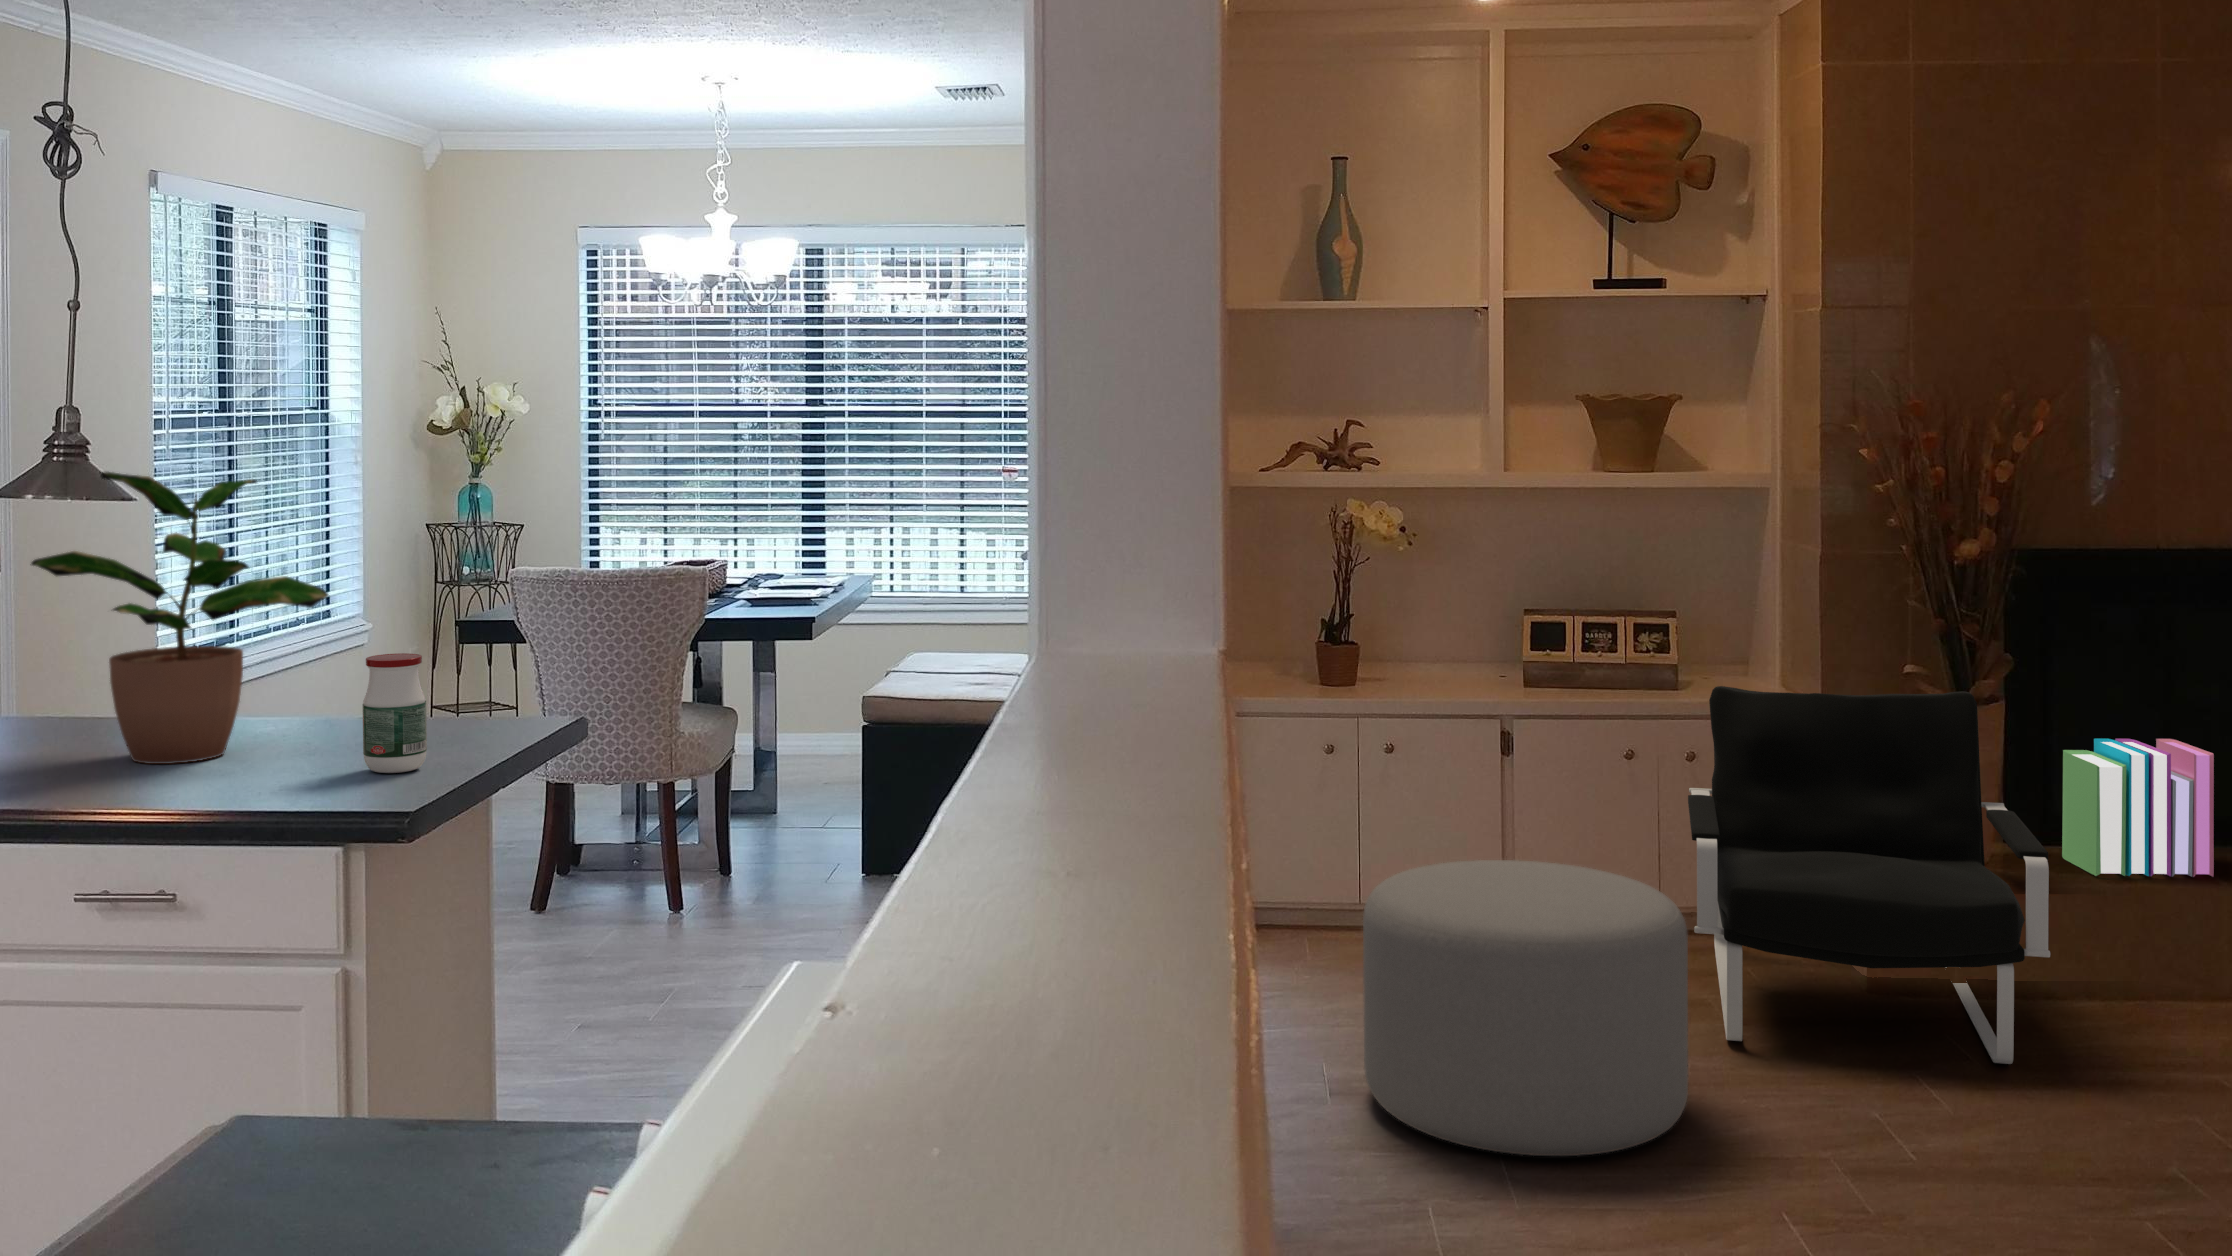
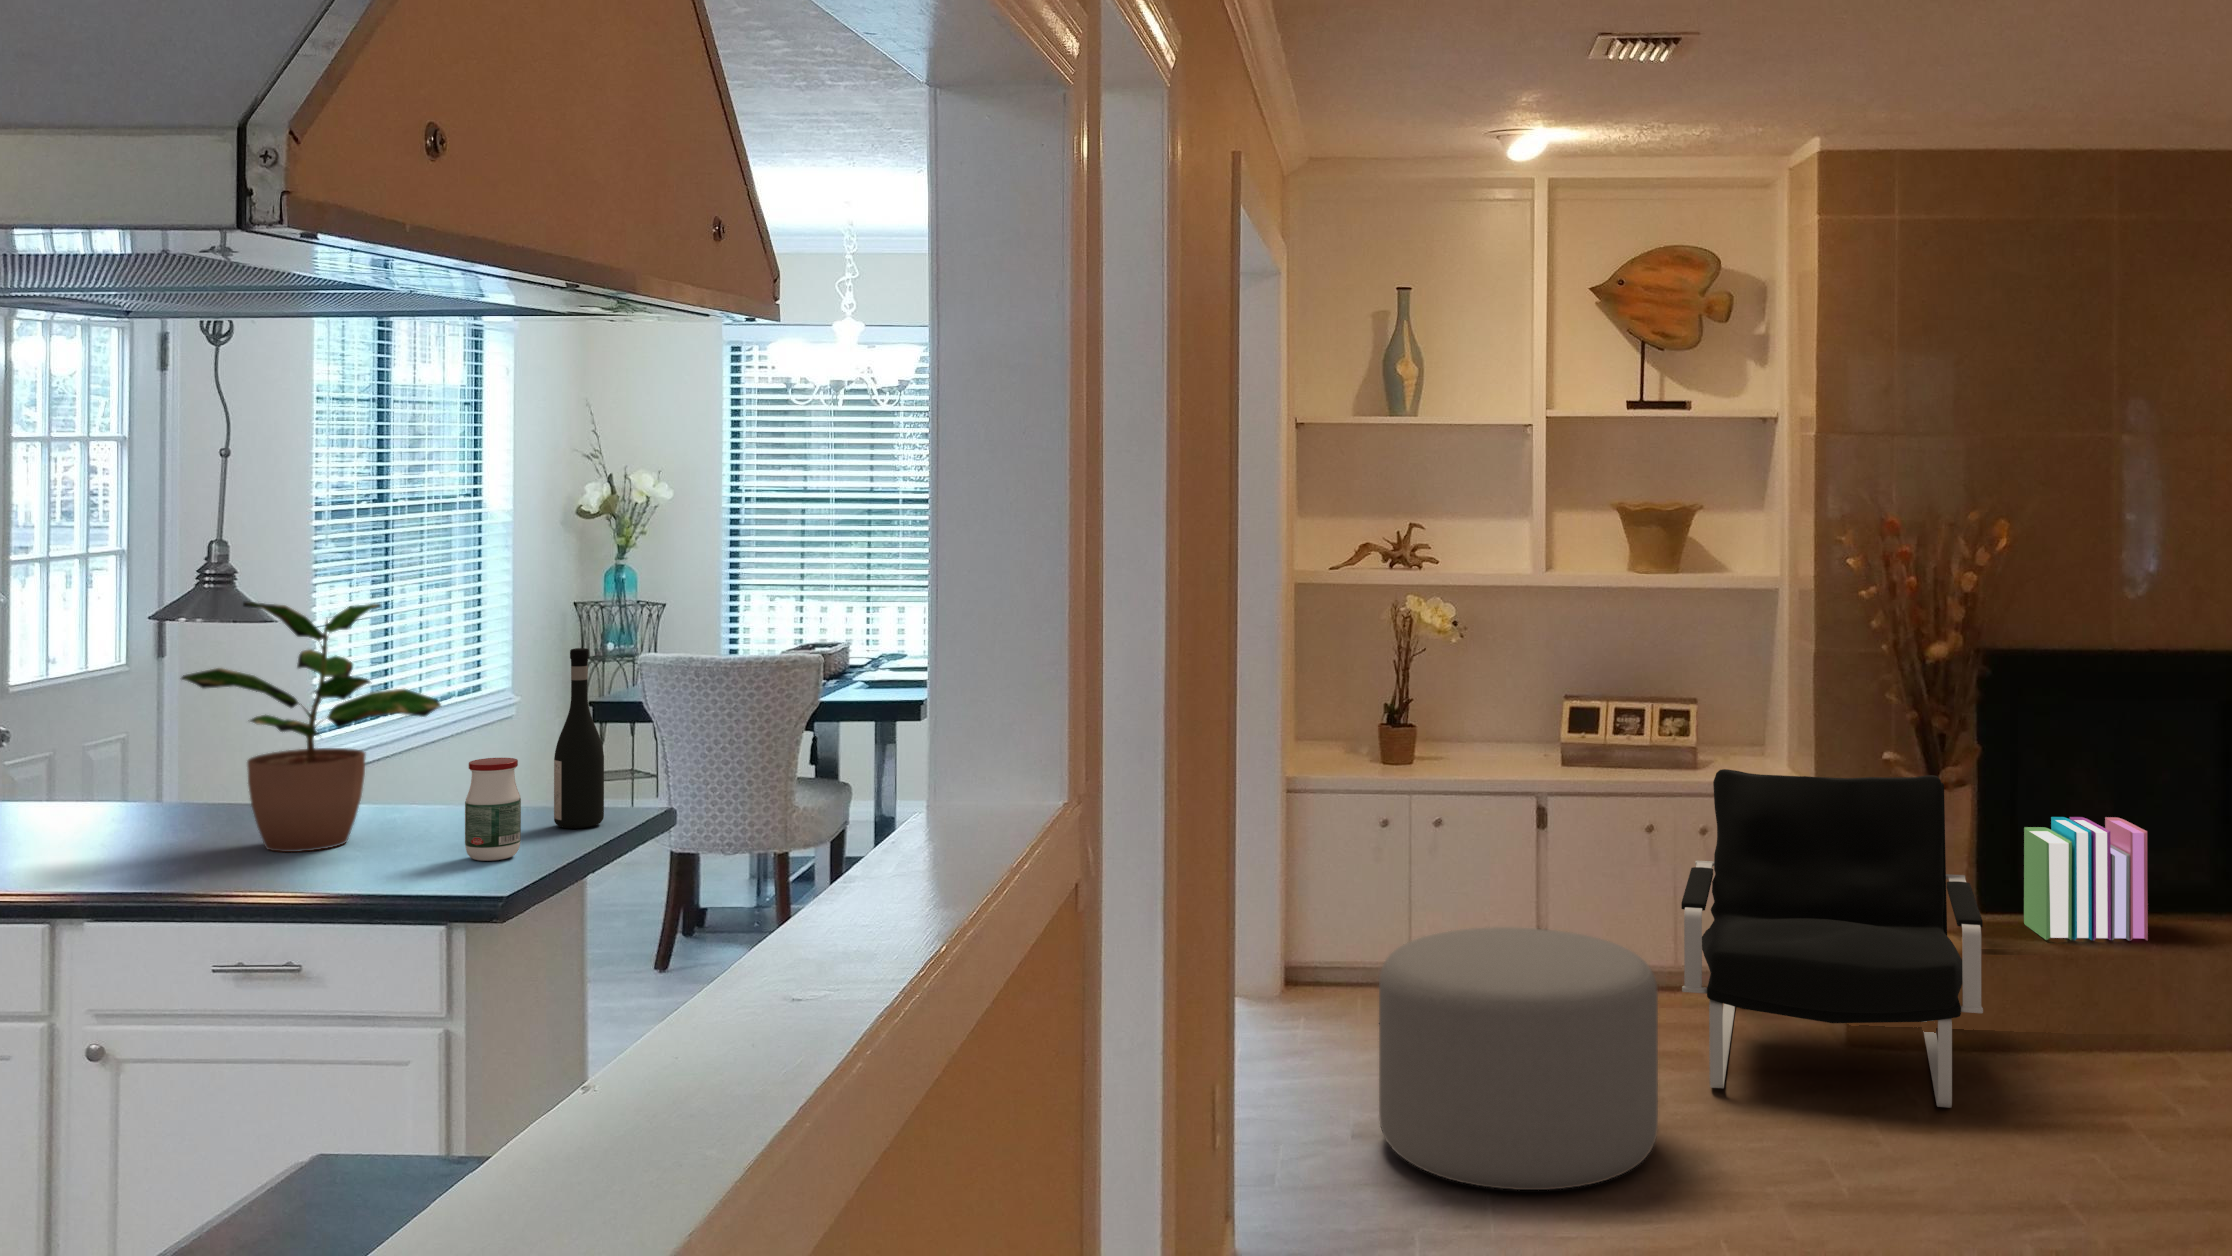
wine bottle: none [457,531,514,739] -> present [554,648,604,828]

